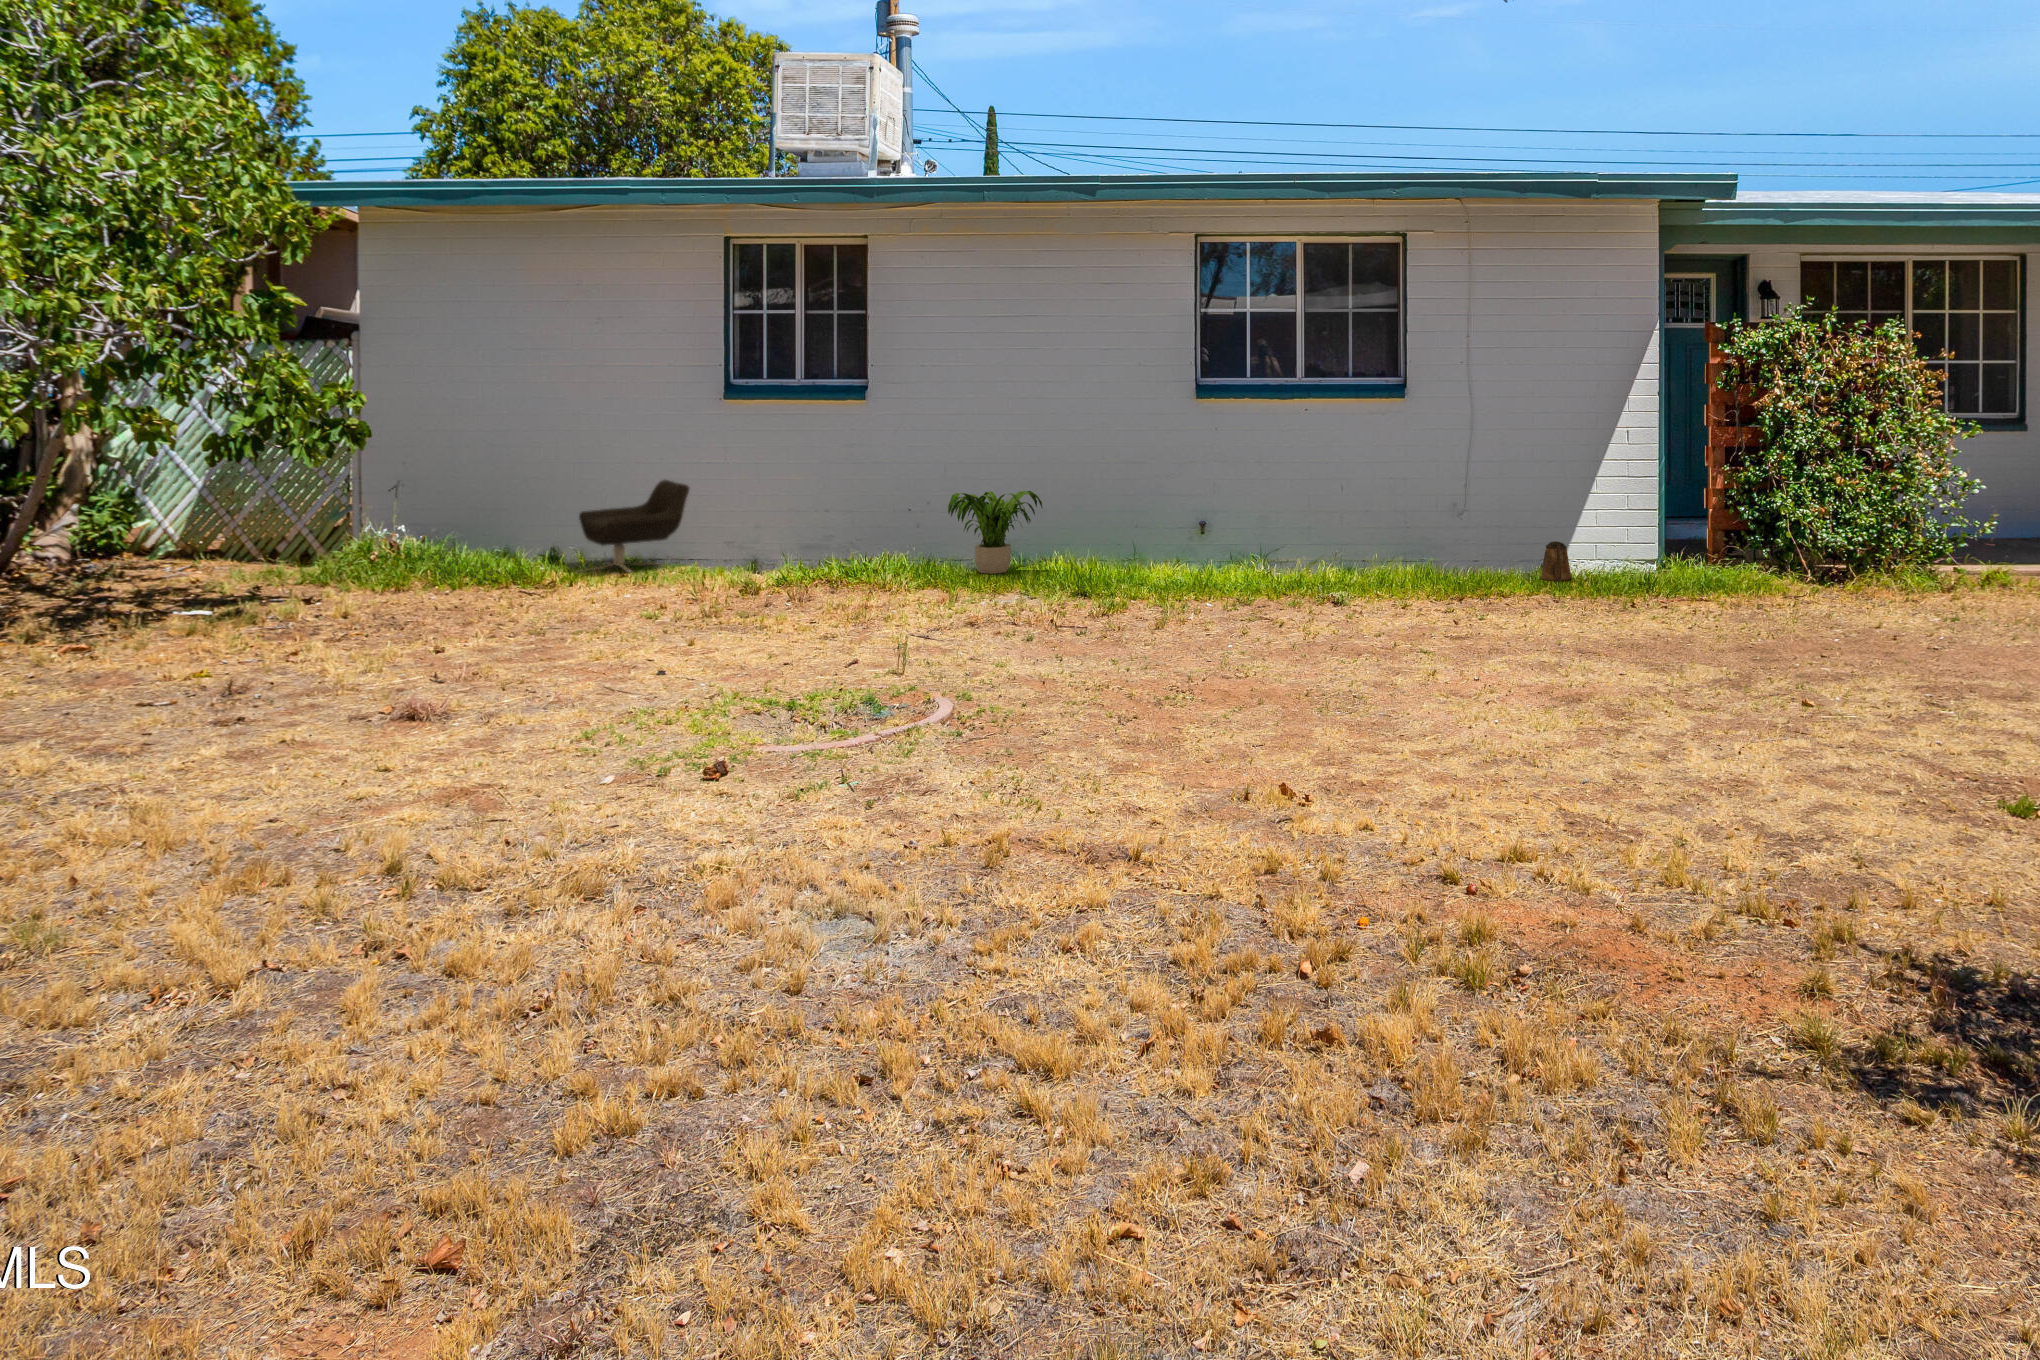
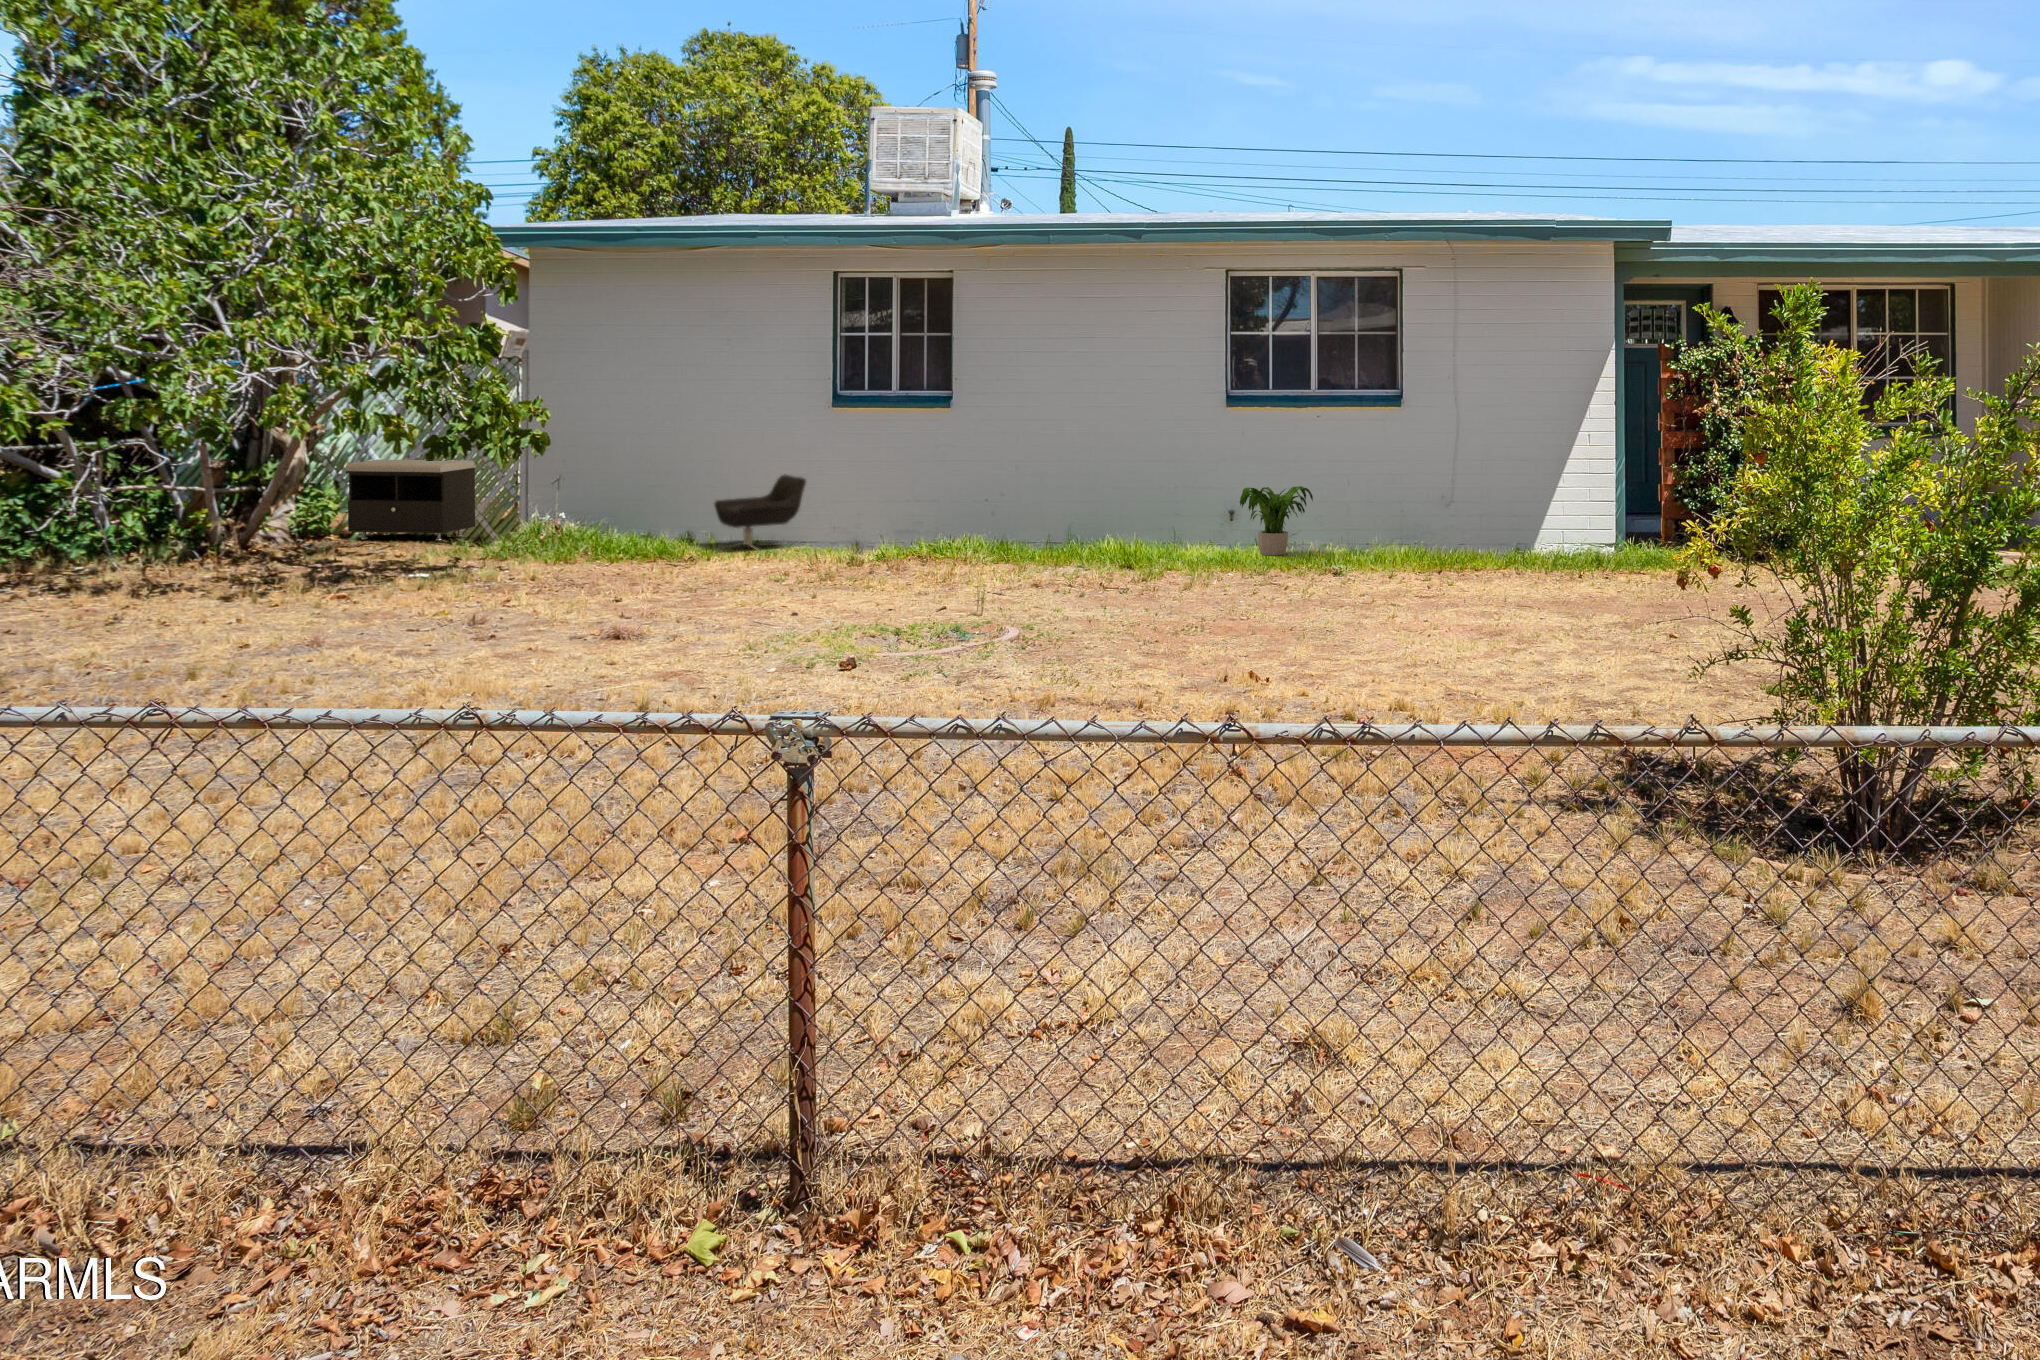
storage bench: none [136,461,296,559] -> present [346,460,475,540]
potted plant: present [948,491,1042,574] -> present [1240,486,1313,555]
watering can: present [1540,541,1572,581] -> none [1513,525,1540,558]

